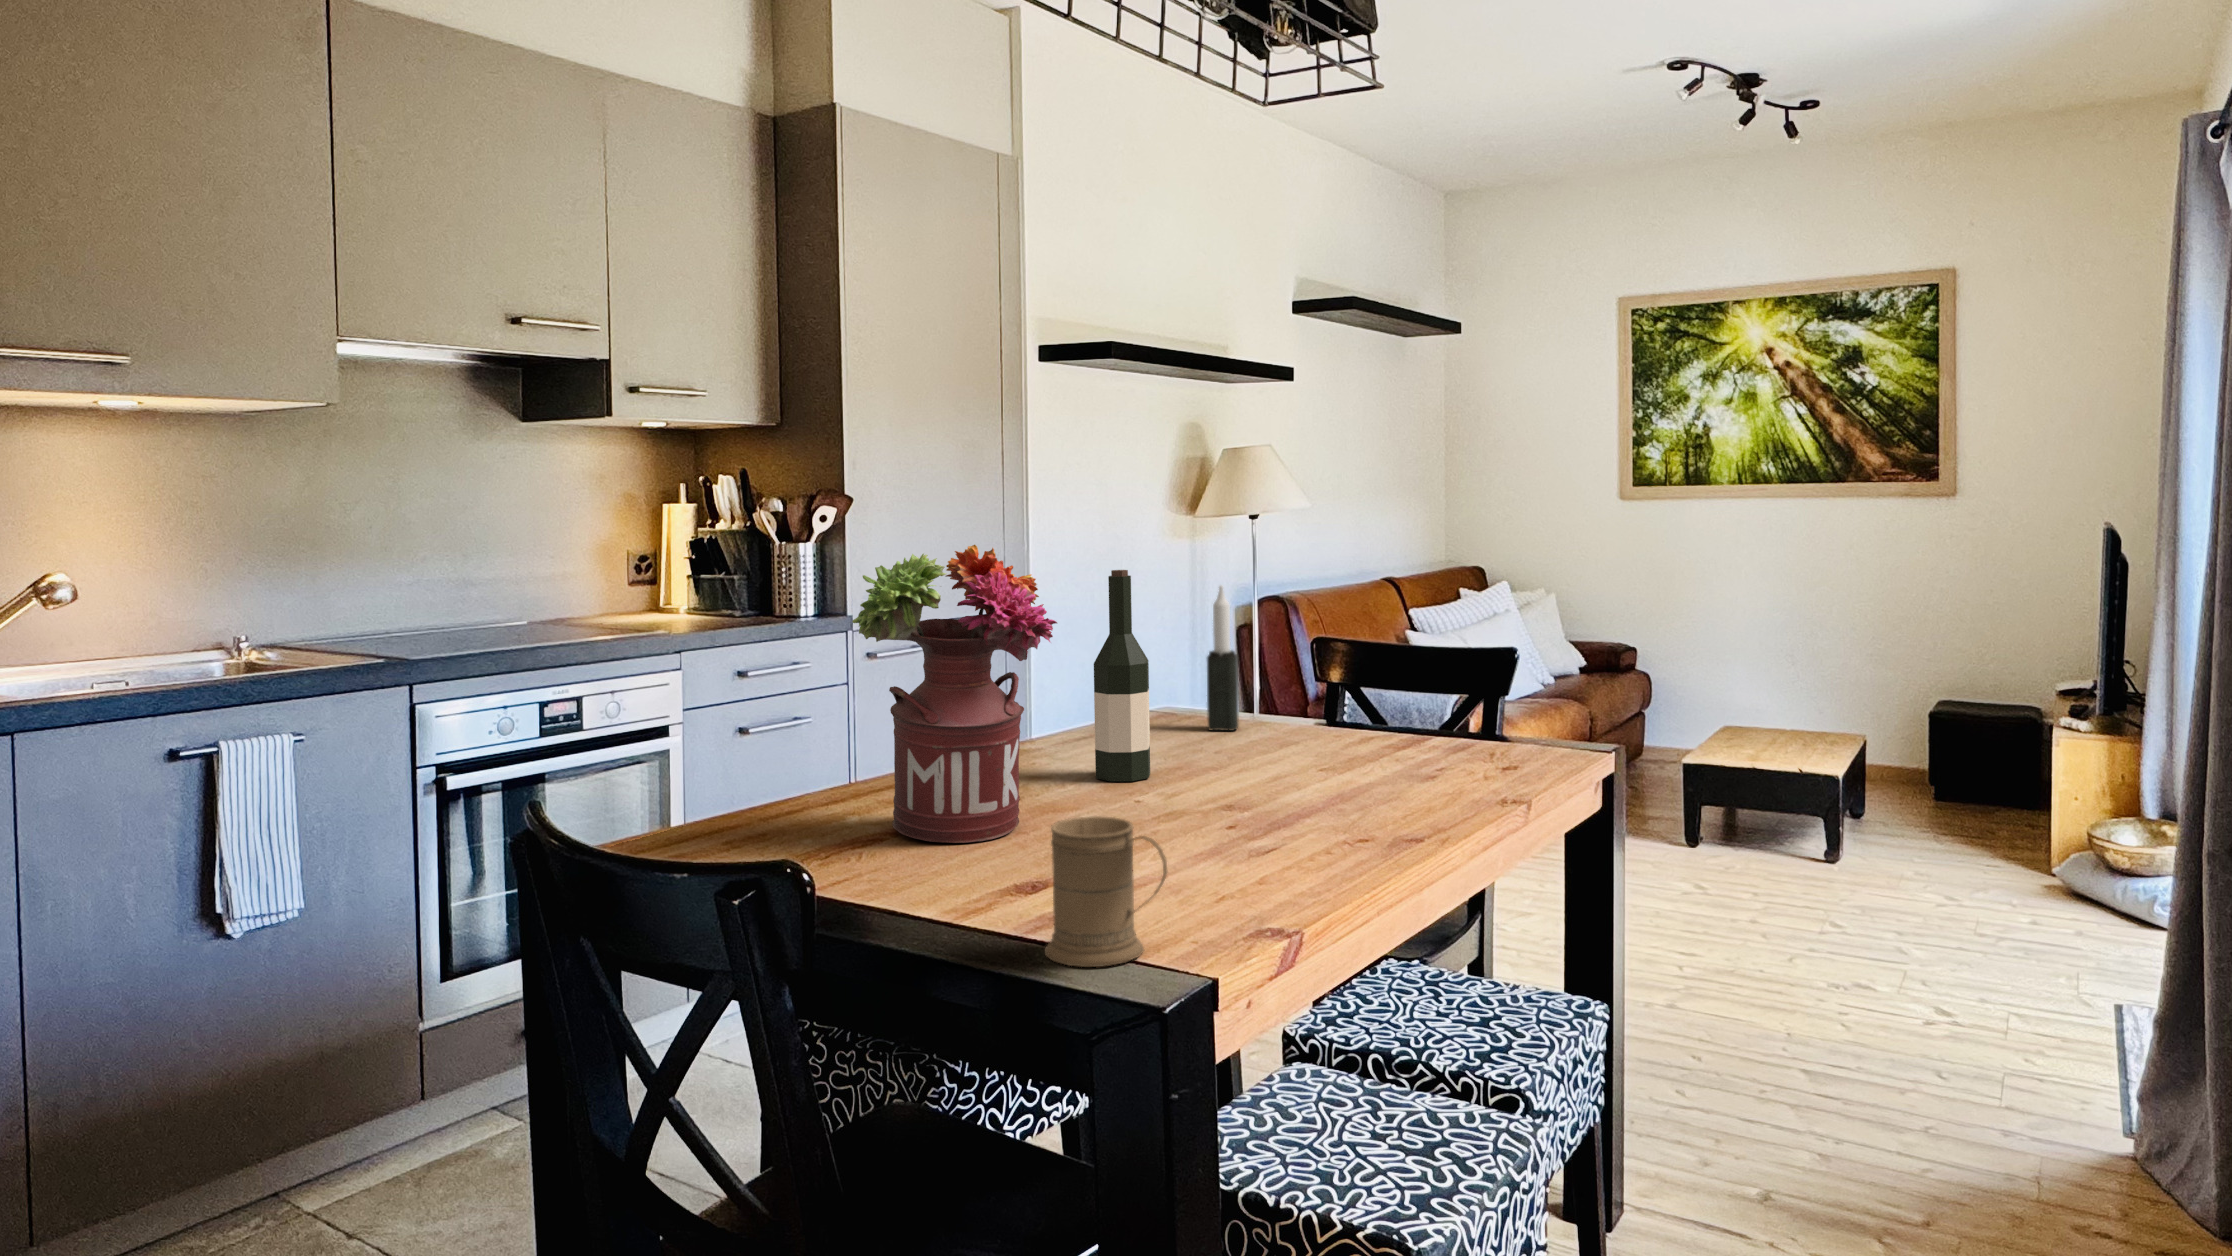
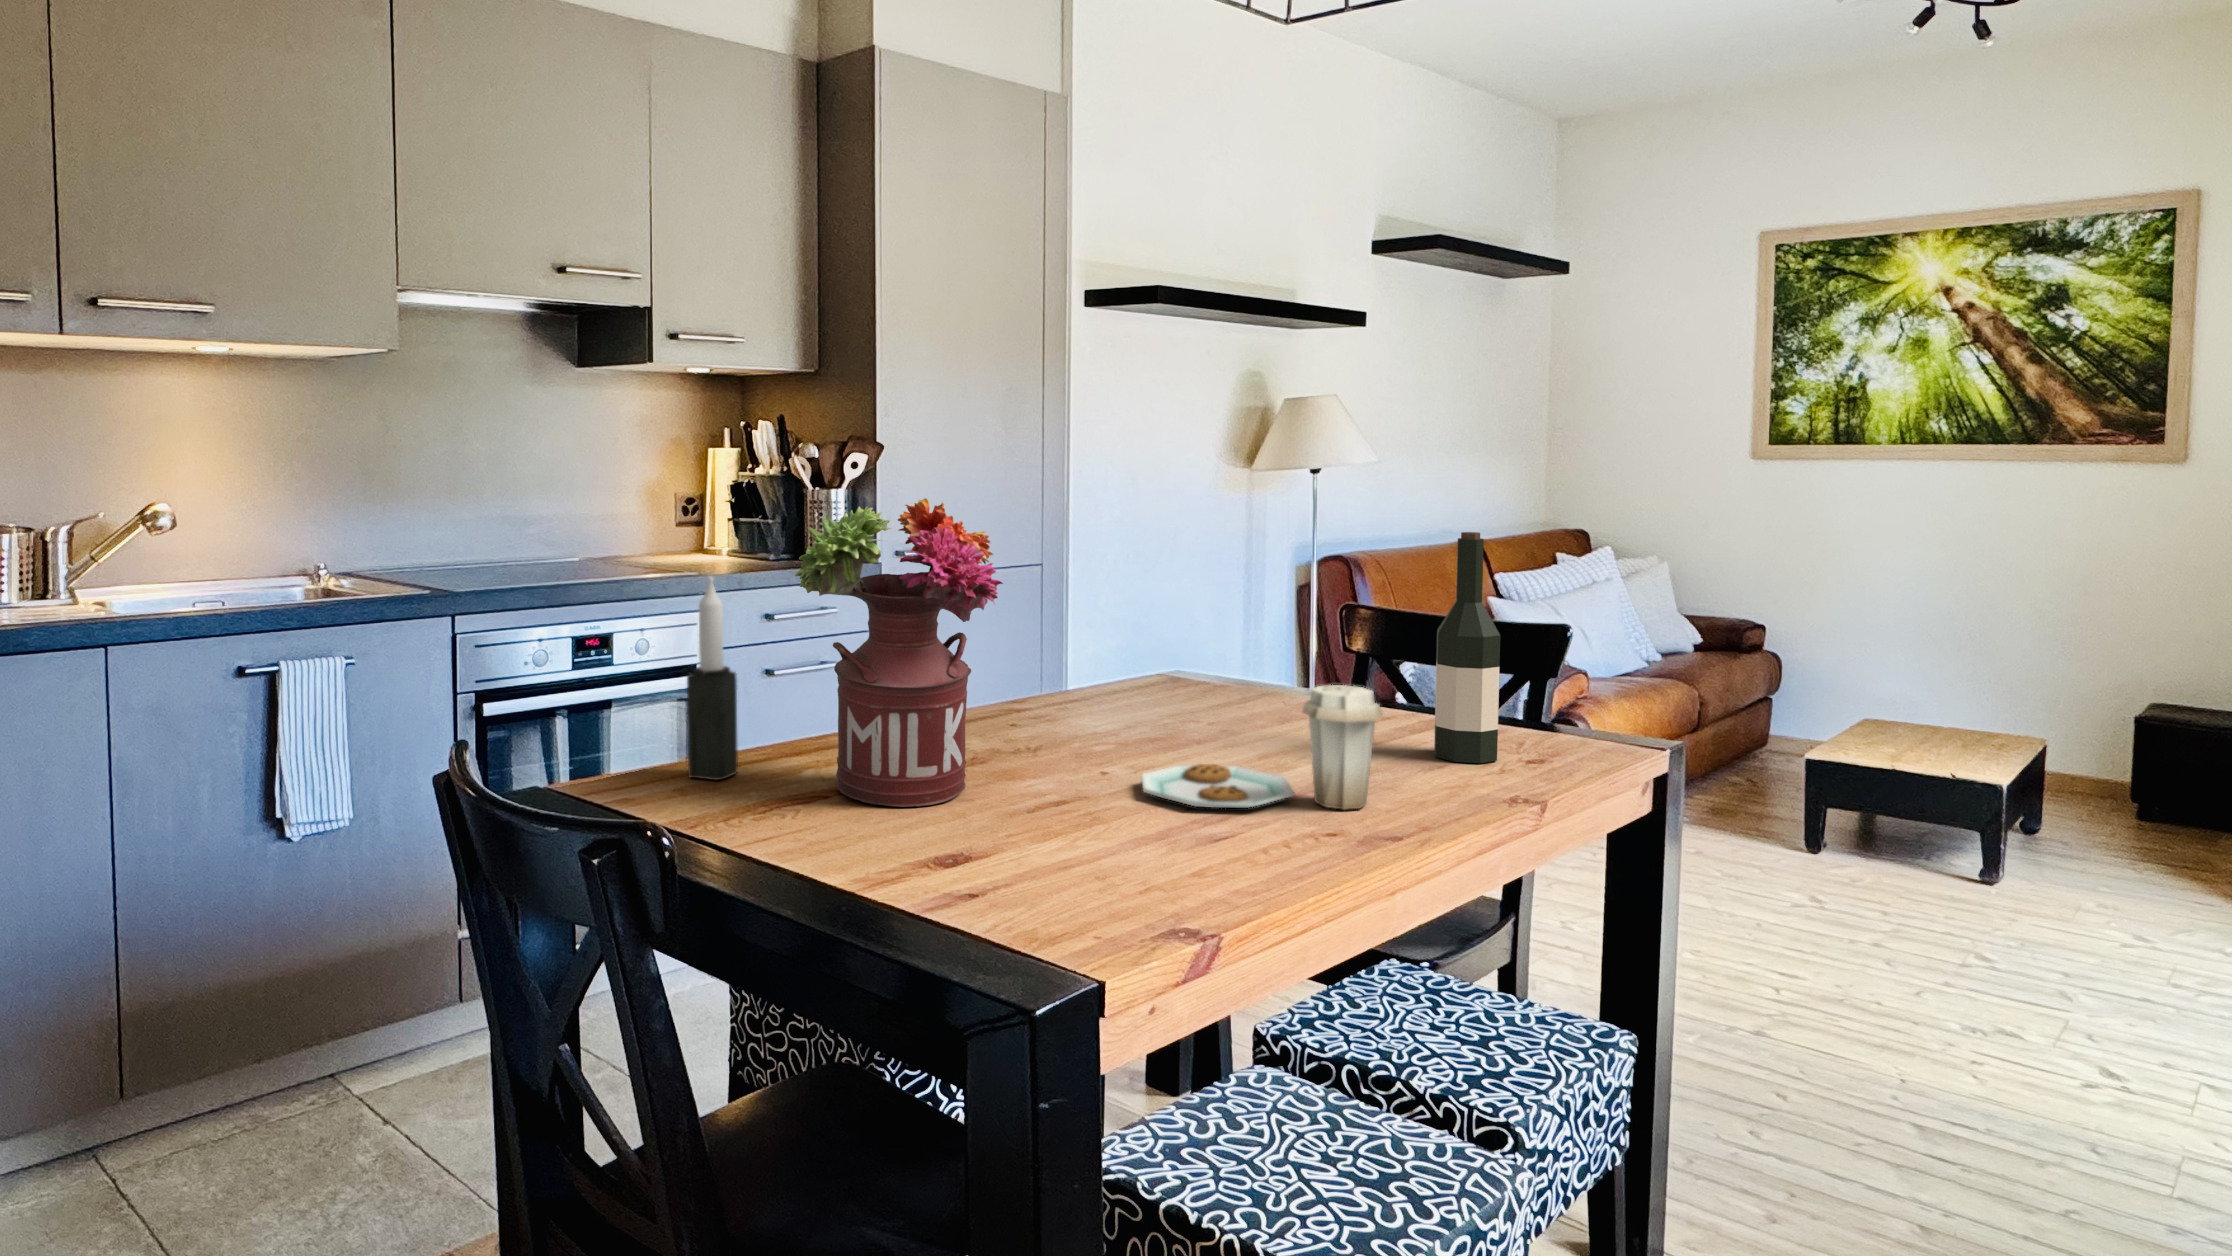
wine bottle: present [1094,570,1150,781] -> present [1434,532,1500,763]
candle: present [1207,586,1239,731] -> present [687,577,738,780]
plate: none [1180,705,1398,824] -> present [1141,685,1382,809]
mug: present [1044,816,1167,967] -> none [927,795,1055,958]

